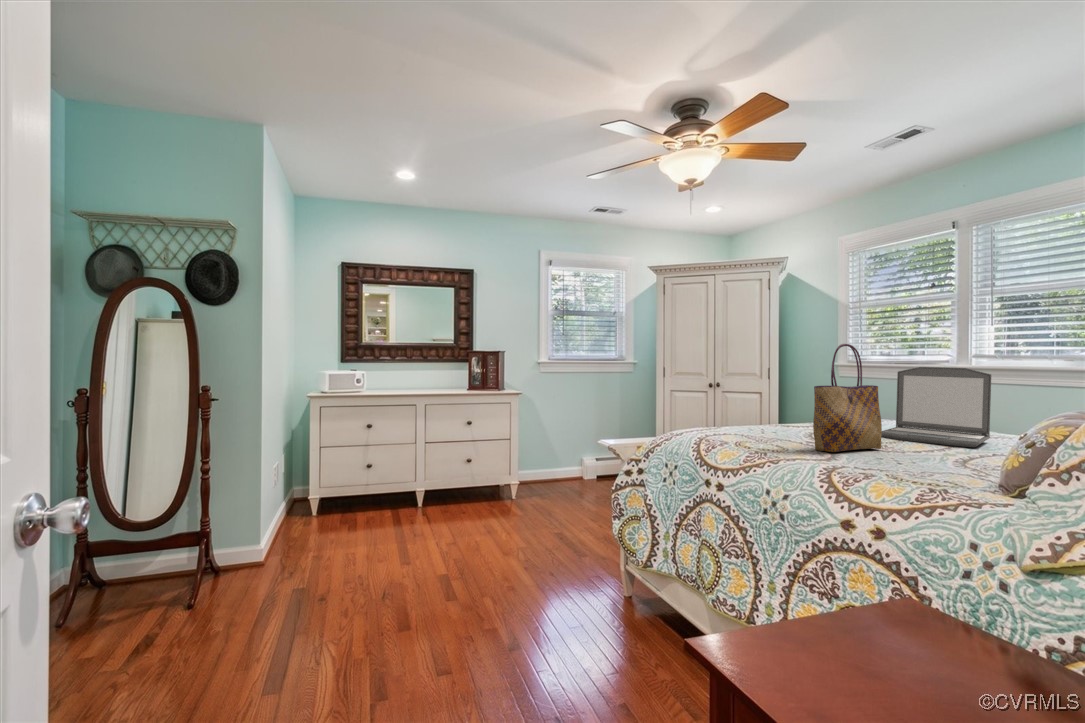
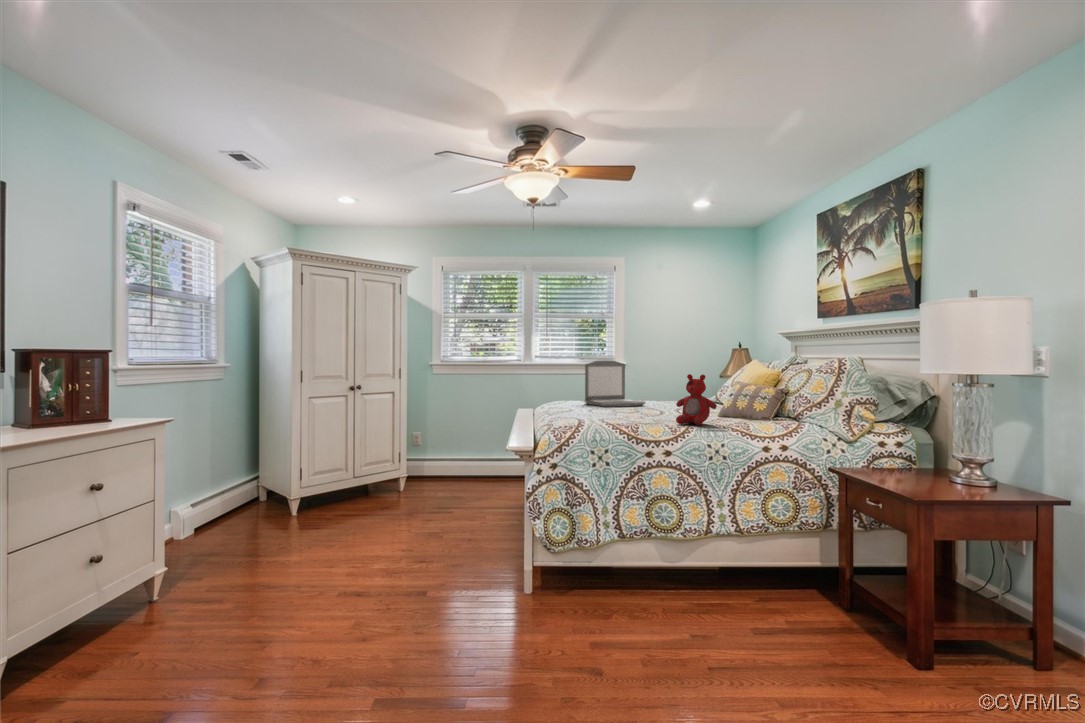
tote bag: present [813,343,882,452] -> none [642,348,672,418]
stuffed bear: none [750,383,806,459] -> present [676,374,717,426]

